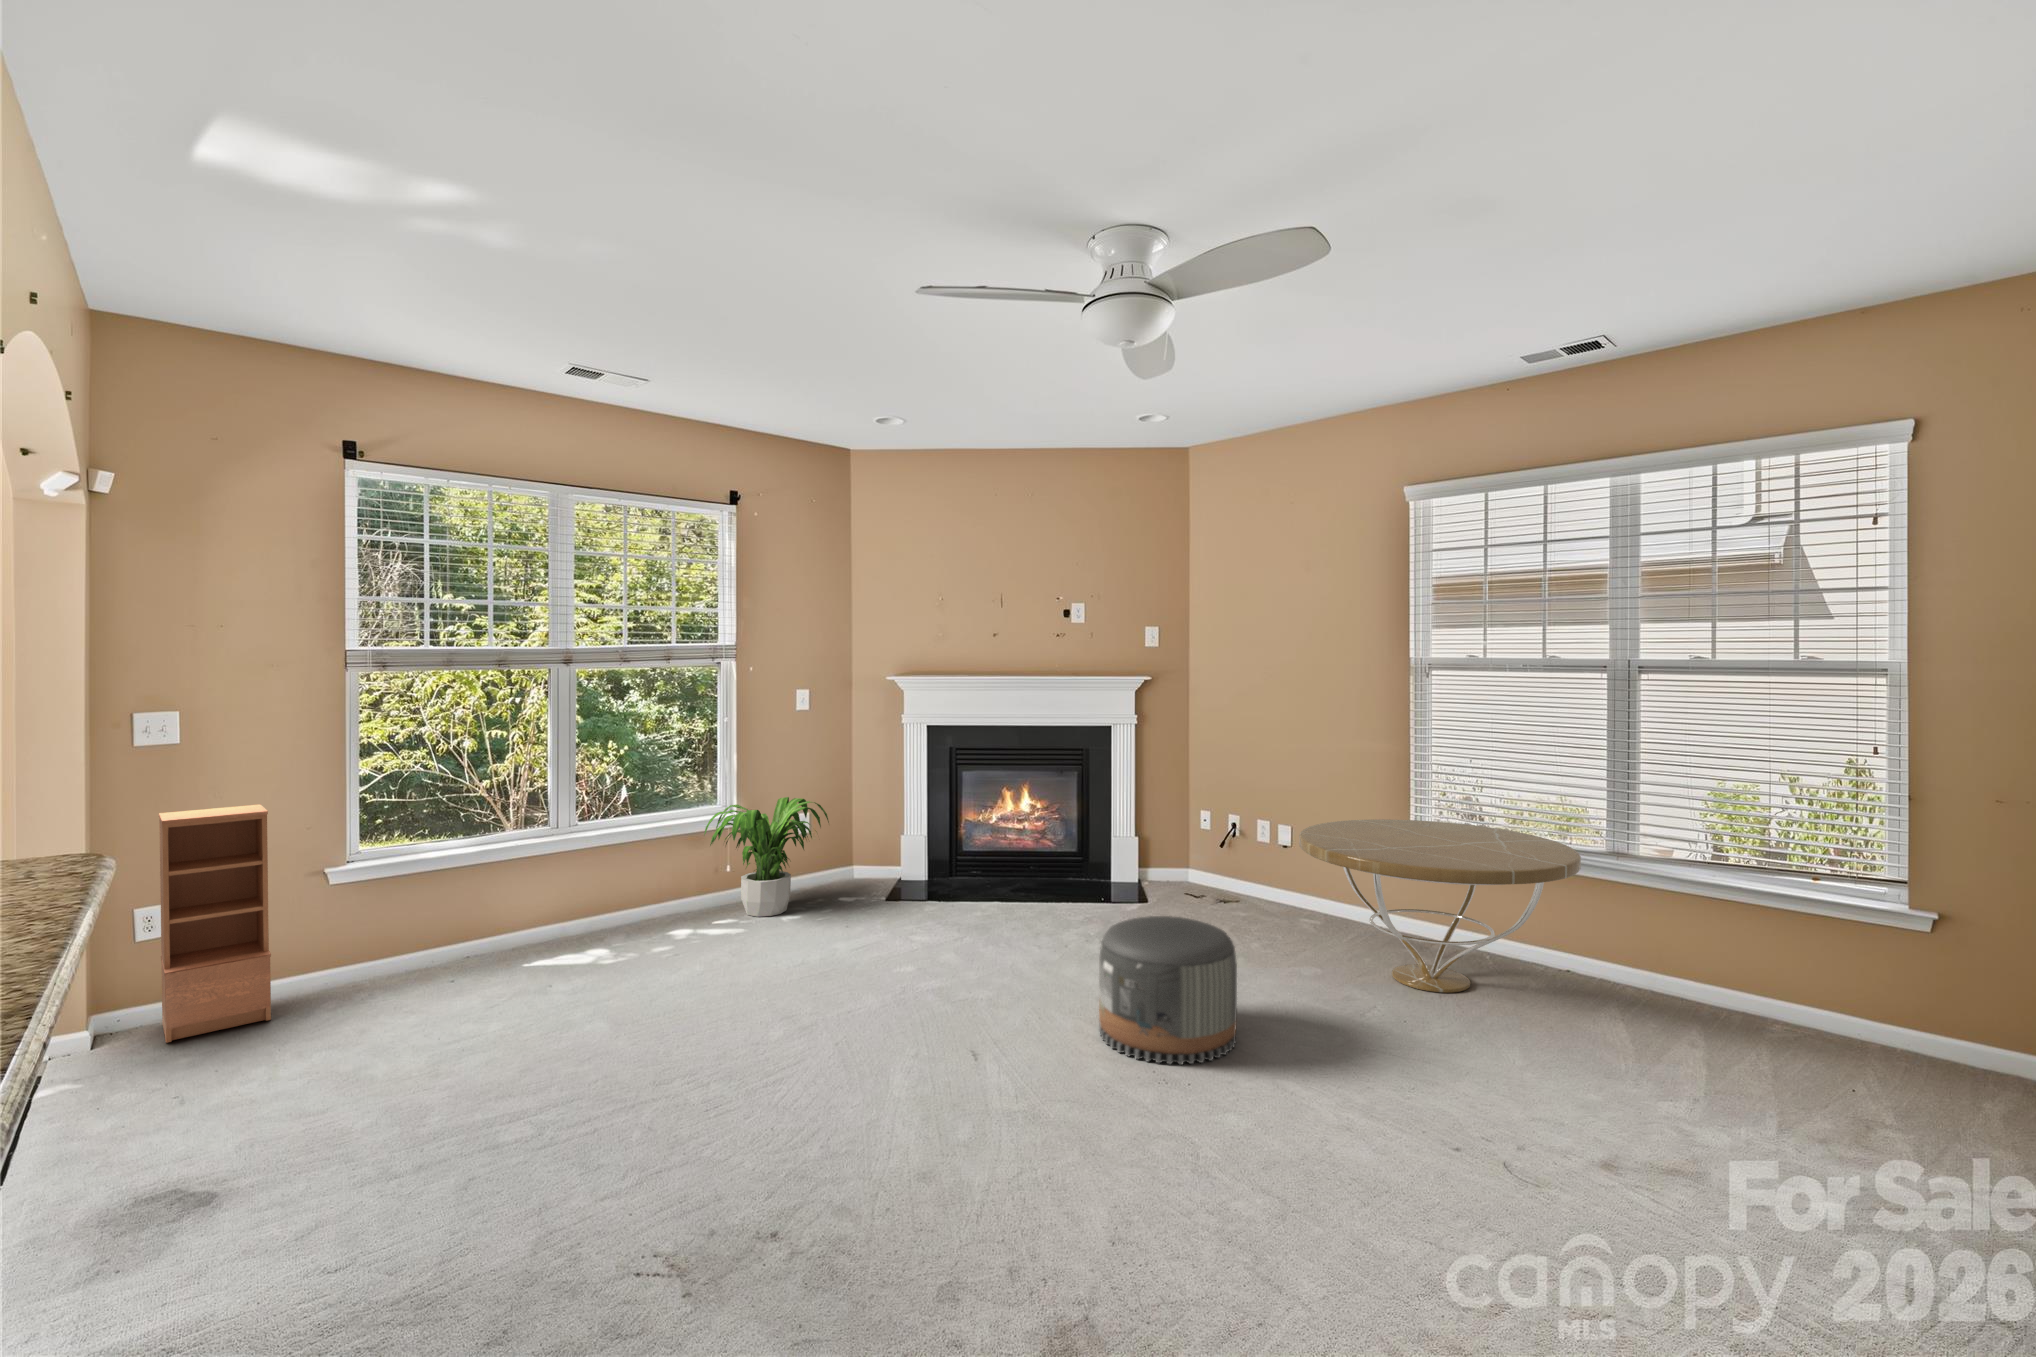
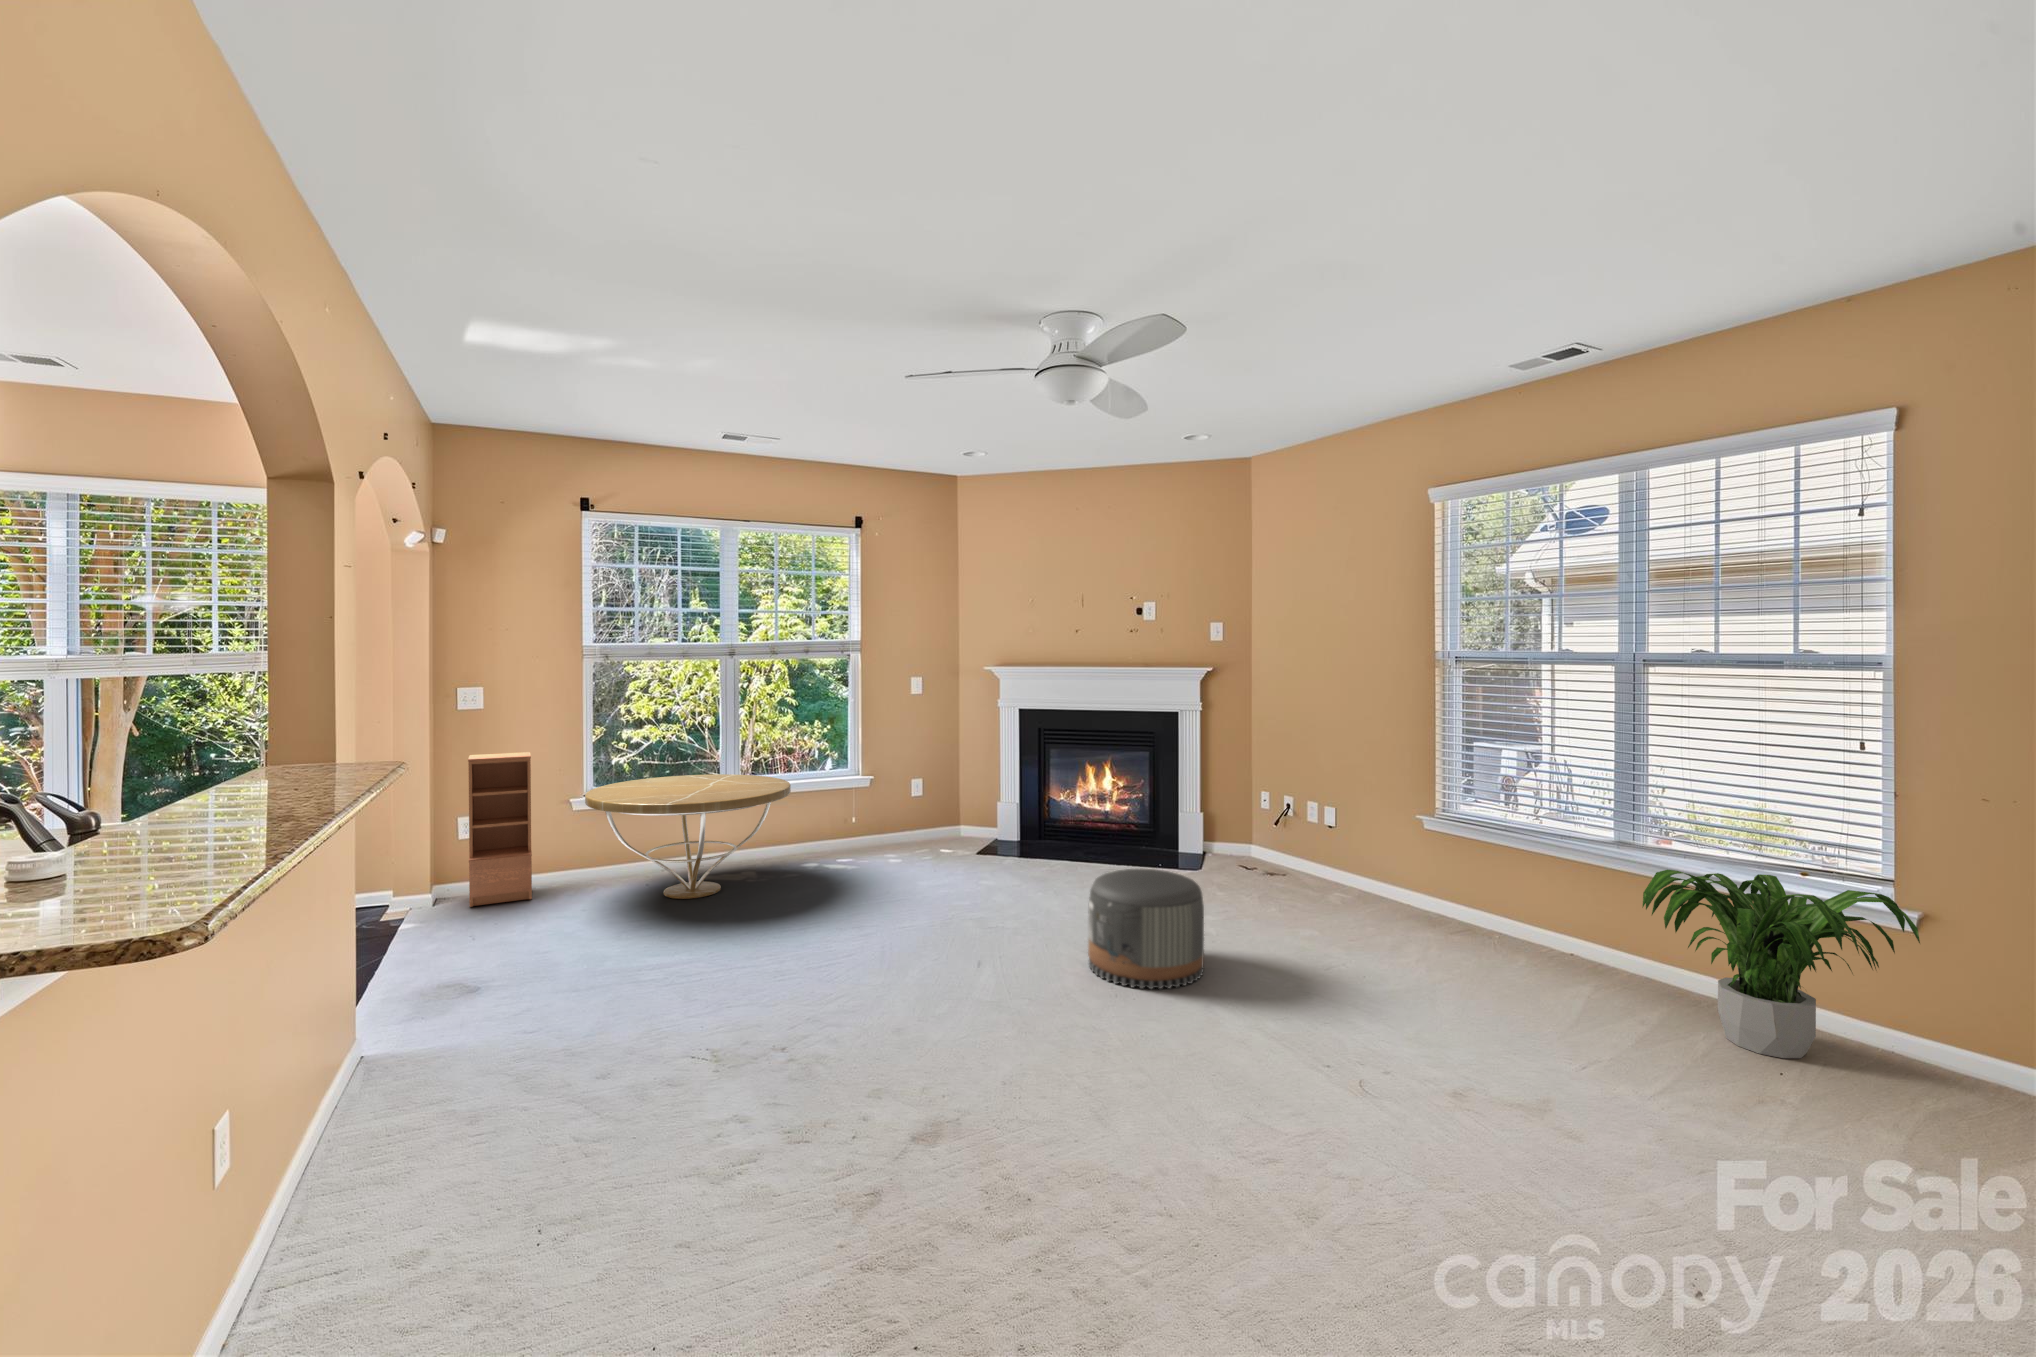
potted plant: present [704,797,829,917] -> present [1643,870,1920,1058]
coffee table: present [1299,819,1581,993] -> present [585,774,791,899]

